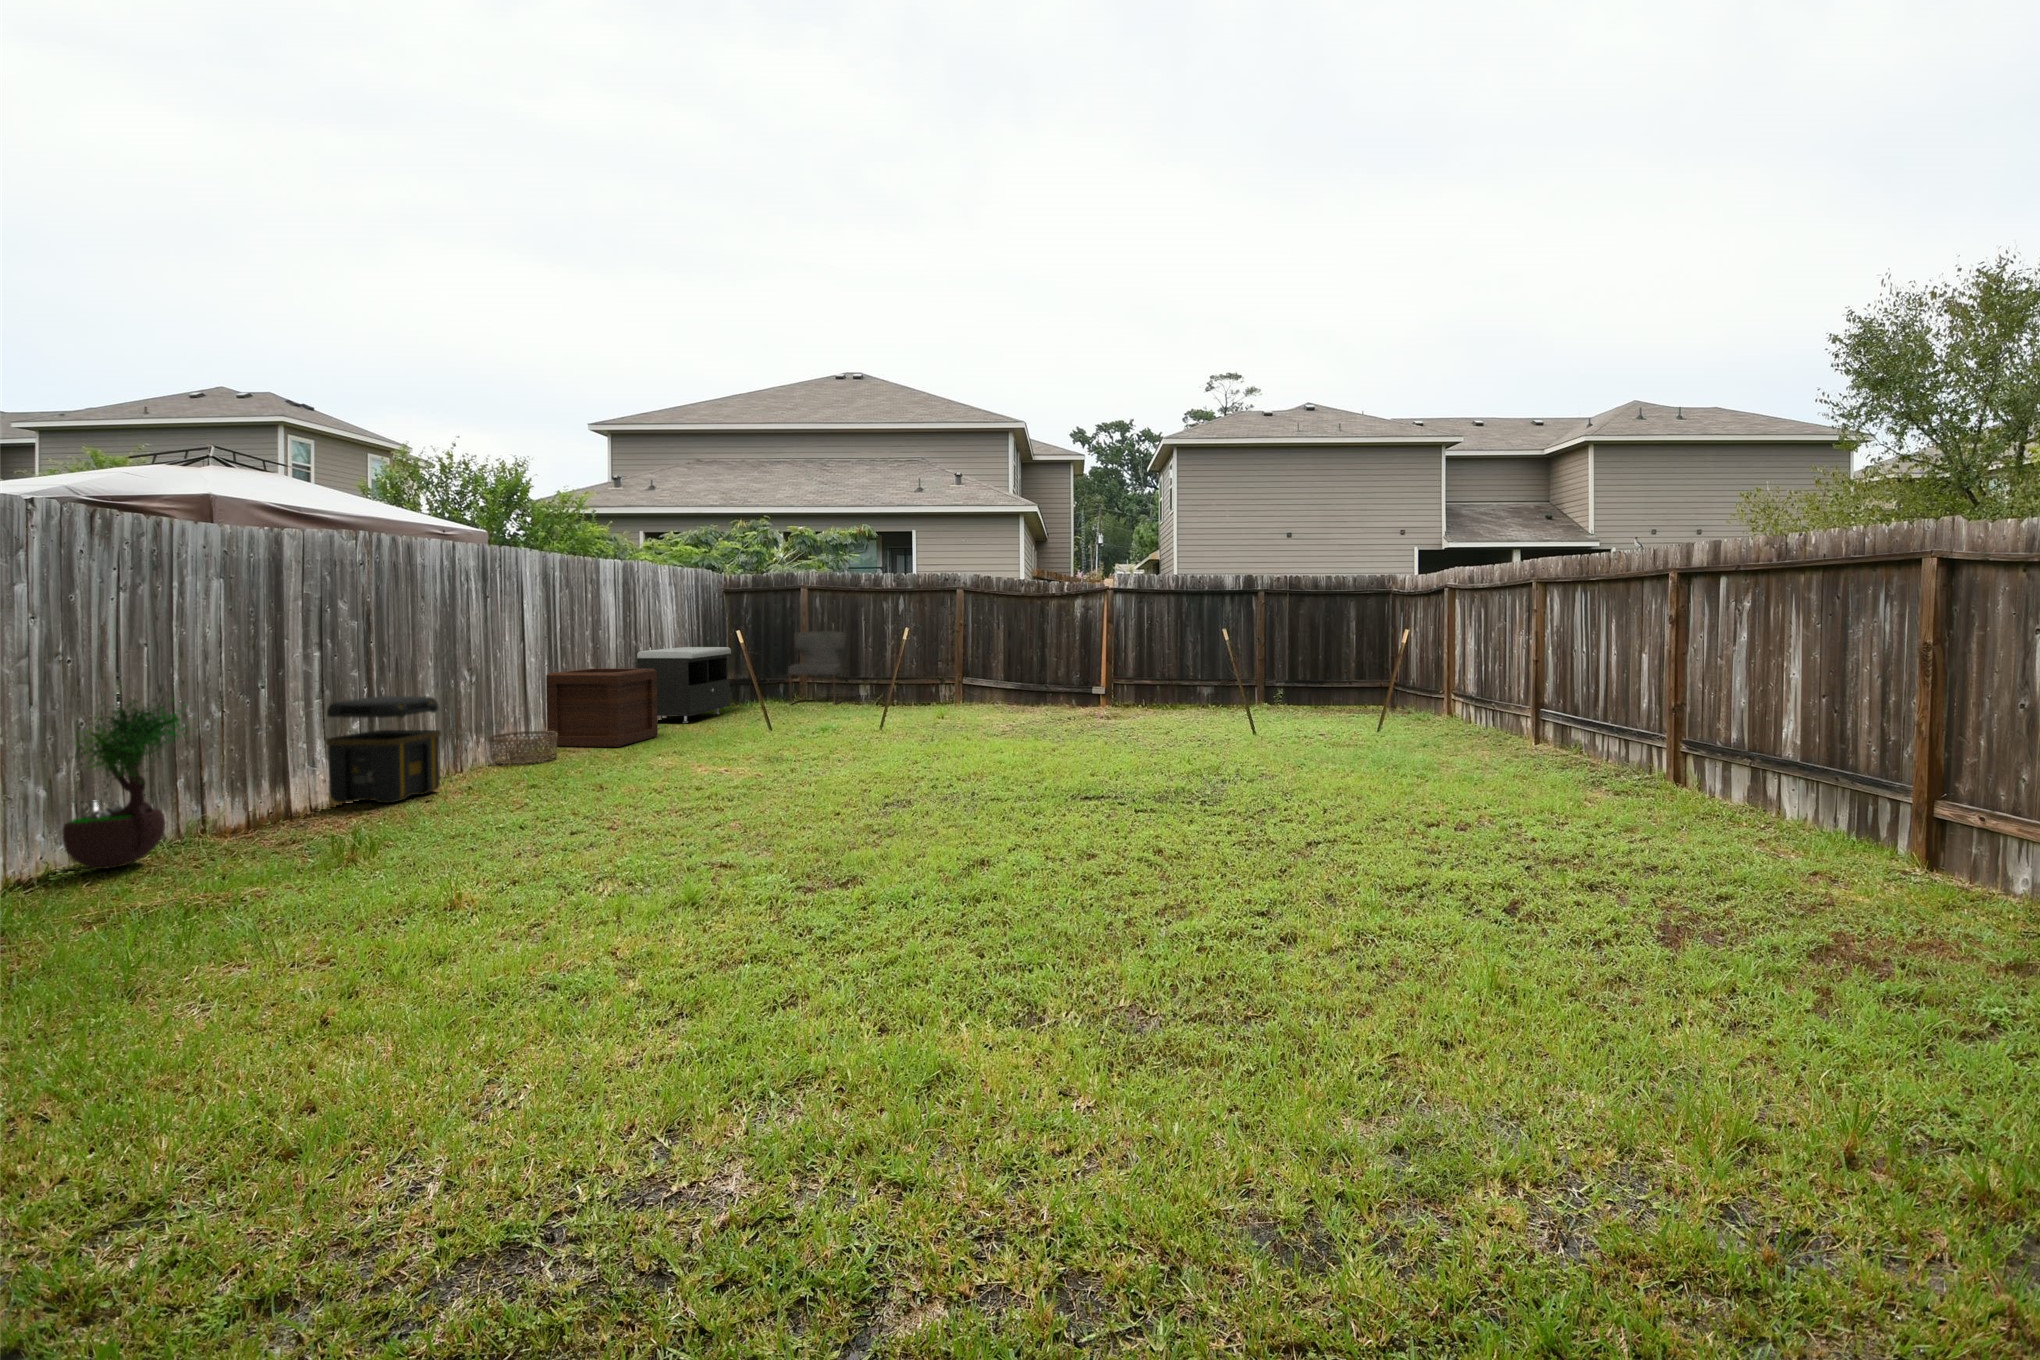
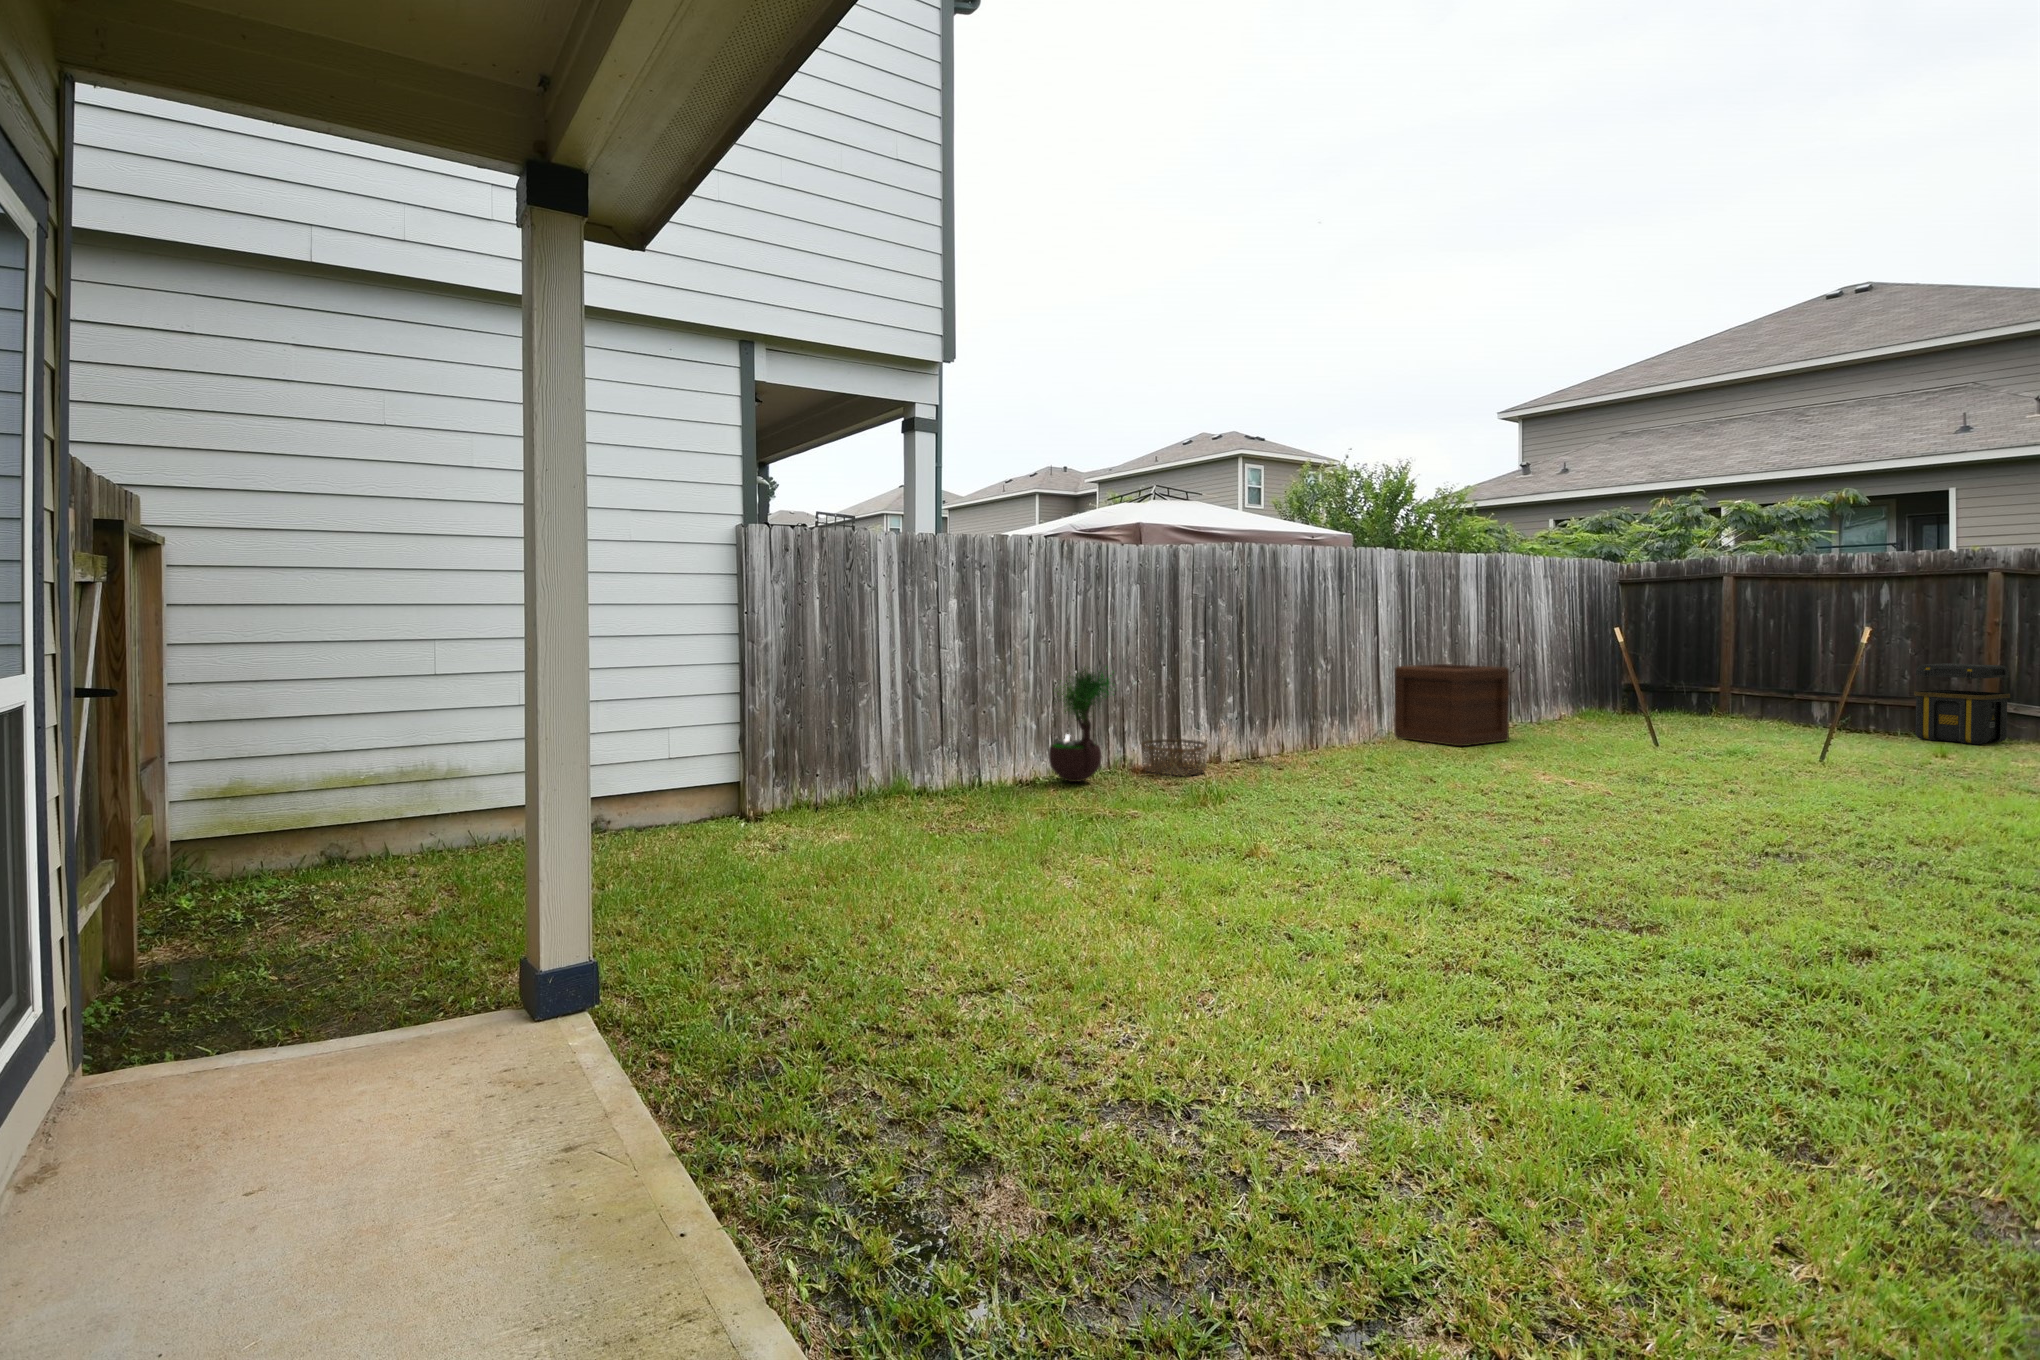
chair: present [788,631,847,704] -> none [1698,632,1794,728]
storage bench: present [637,647,731,723] -> none [1495,646,1614,731]
toolbox: present [326,696,441,803] -> present [1914,663,2010,744]
basket: present [488,731,557,764] -> present [1141,739,1208,776]

